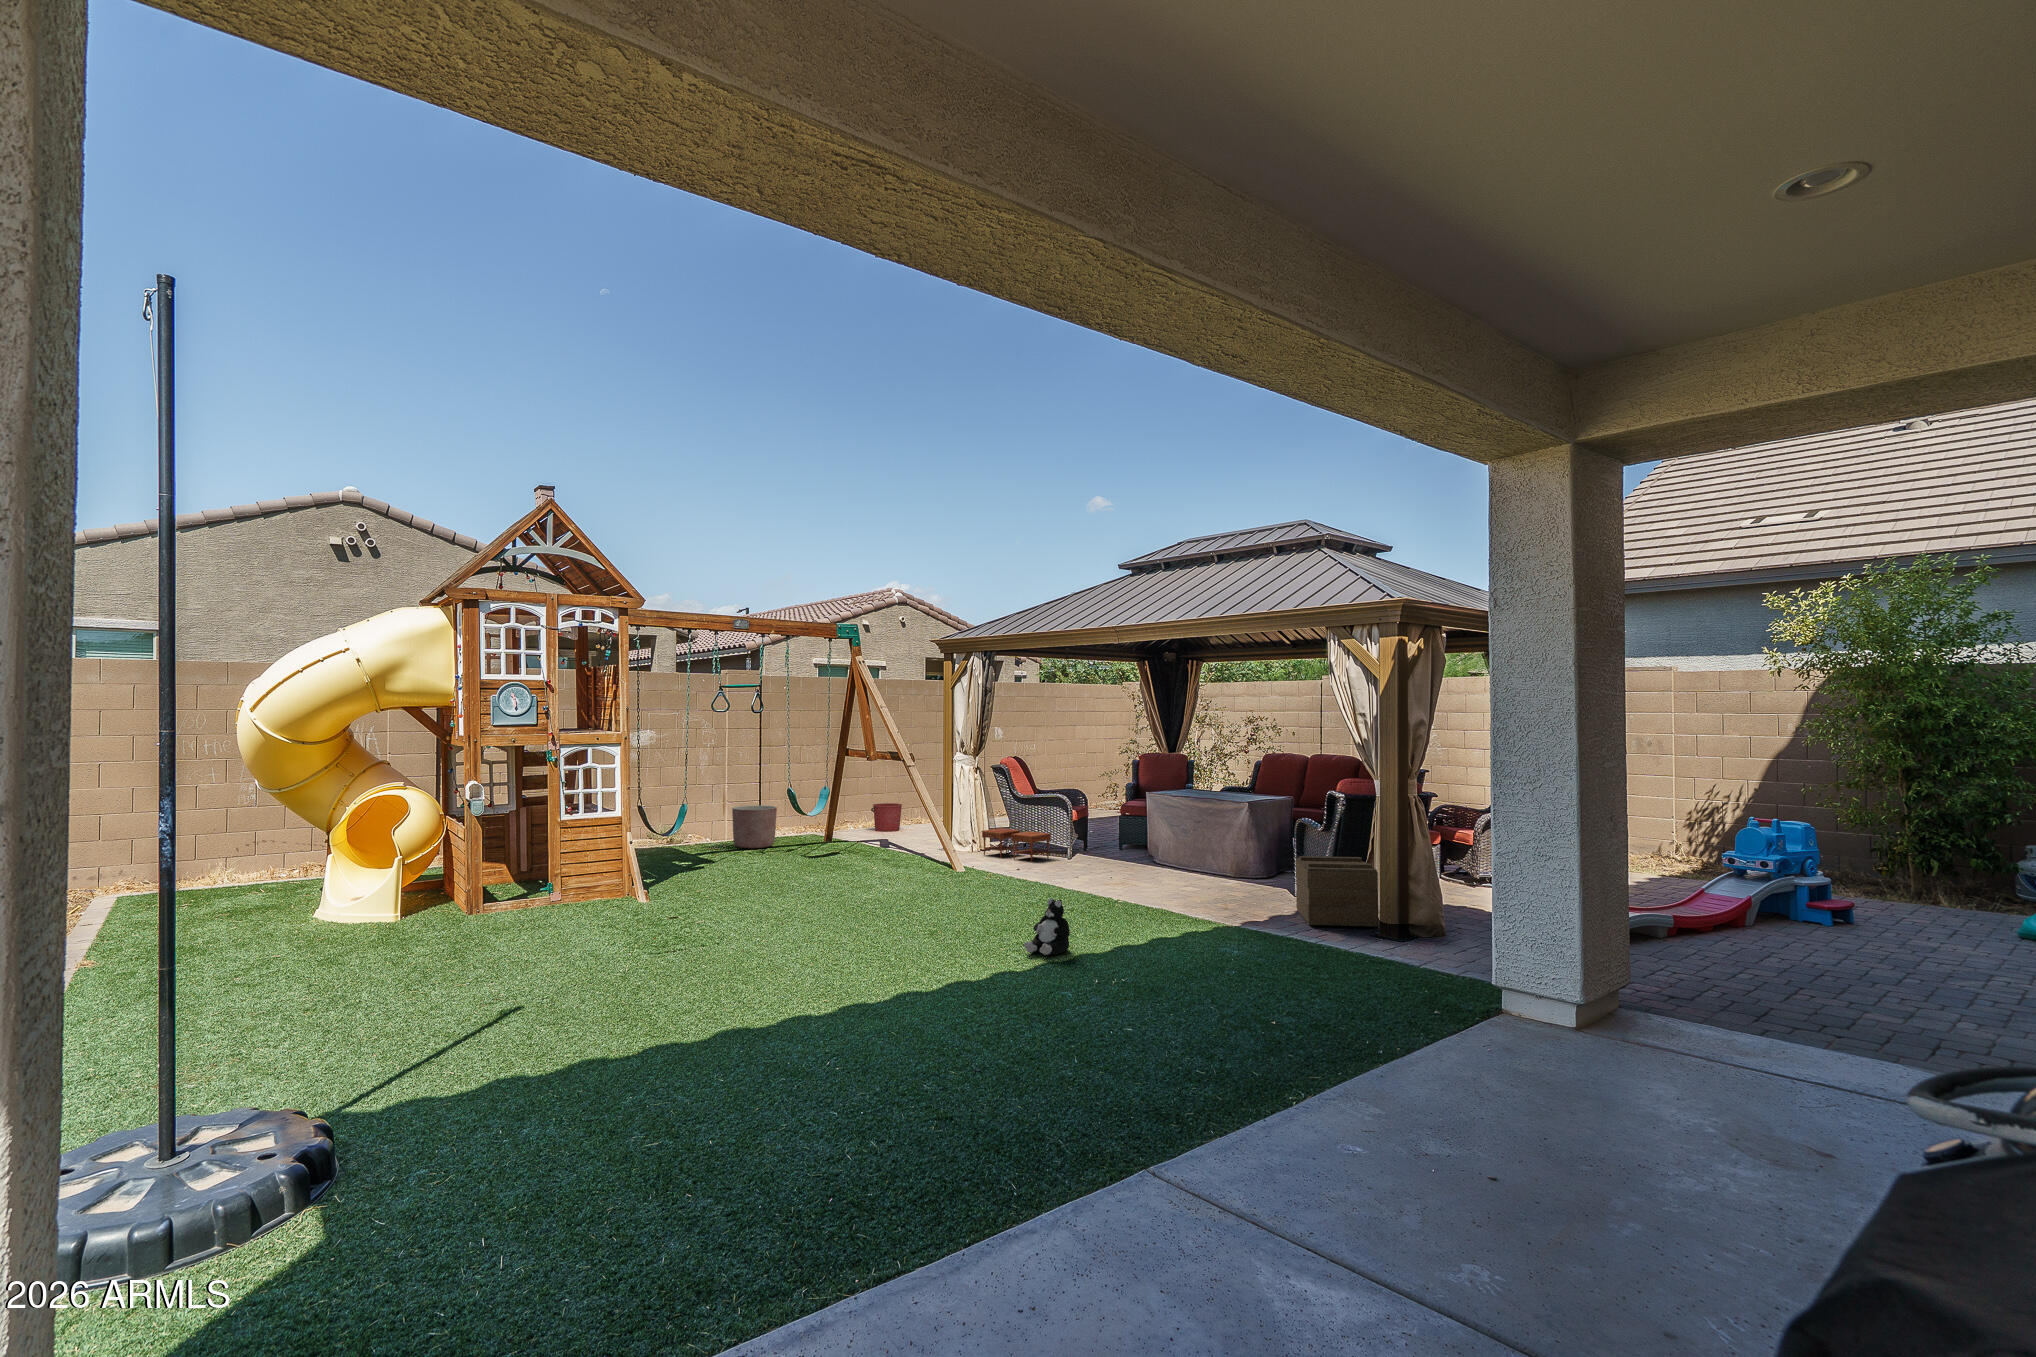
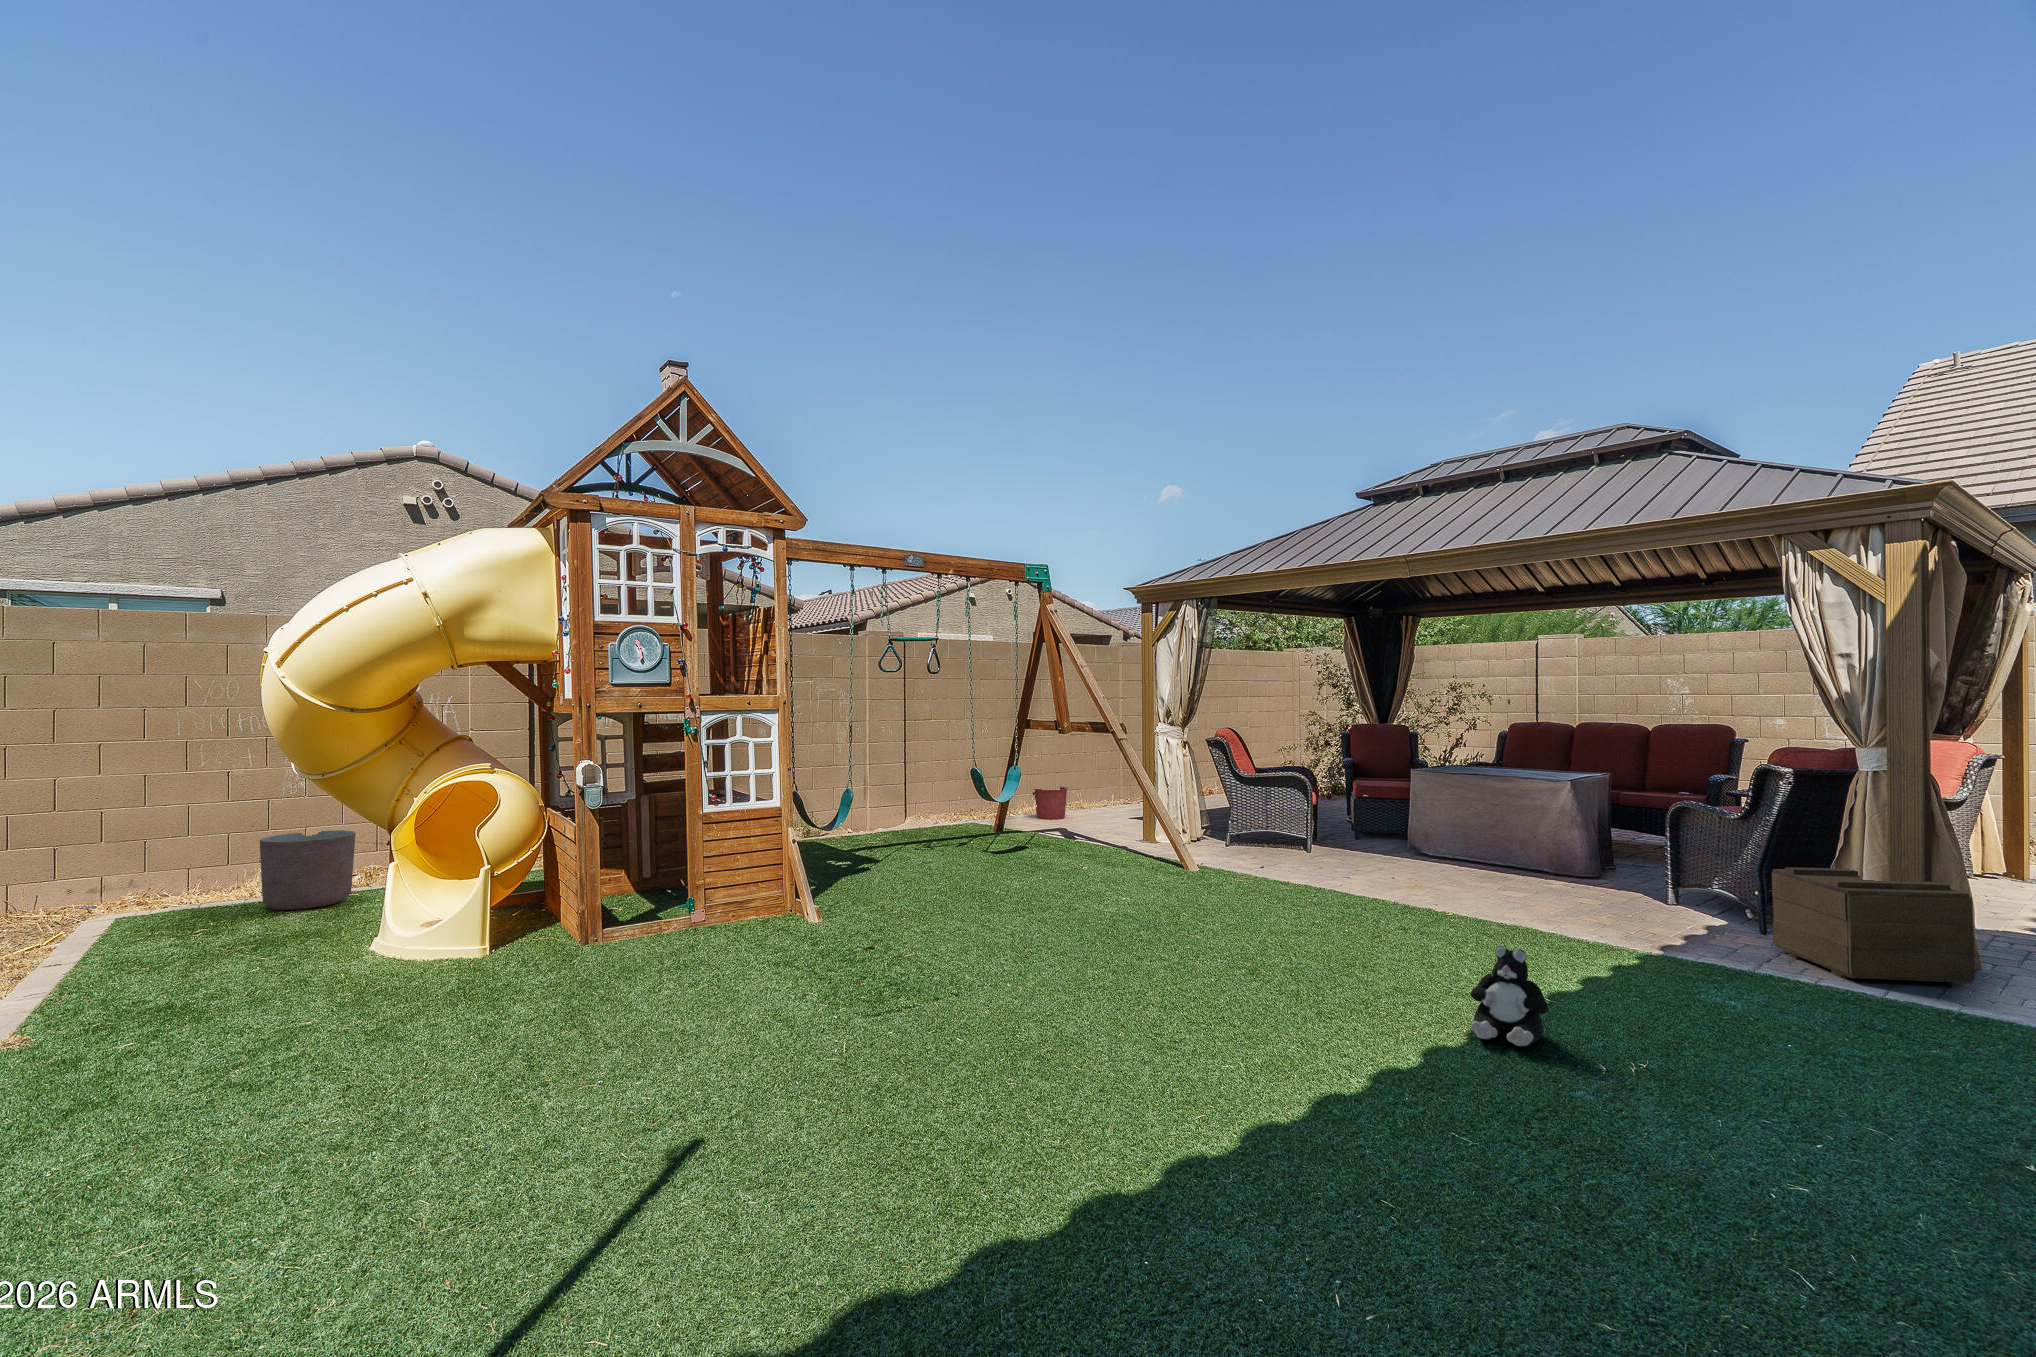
planter: present [732,806,777,848] -> present [260,830,355,910]
side table: present [981,828,1051,862] -> none [1196,818,1291,861]

